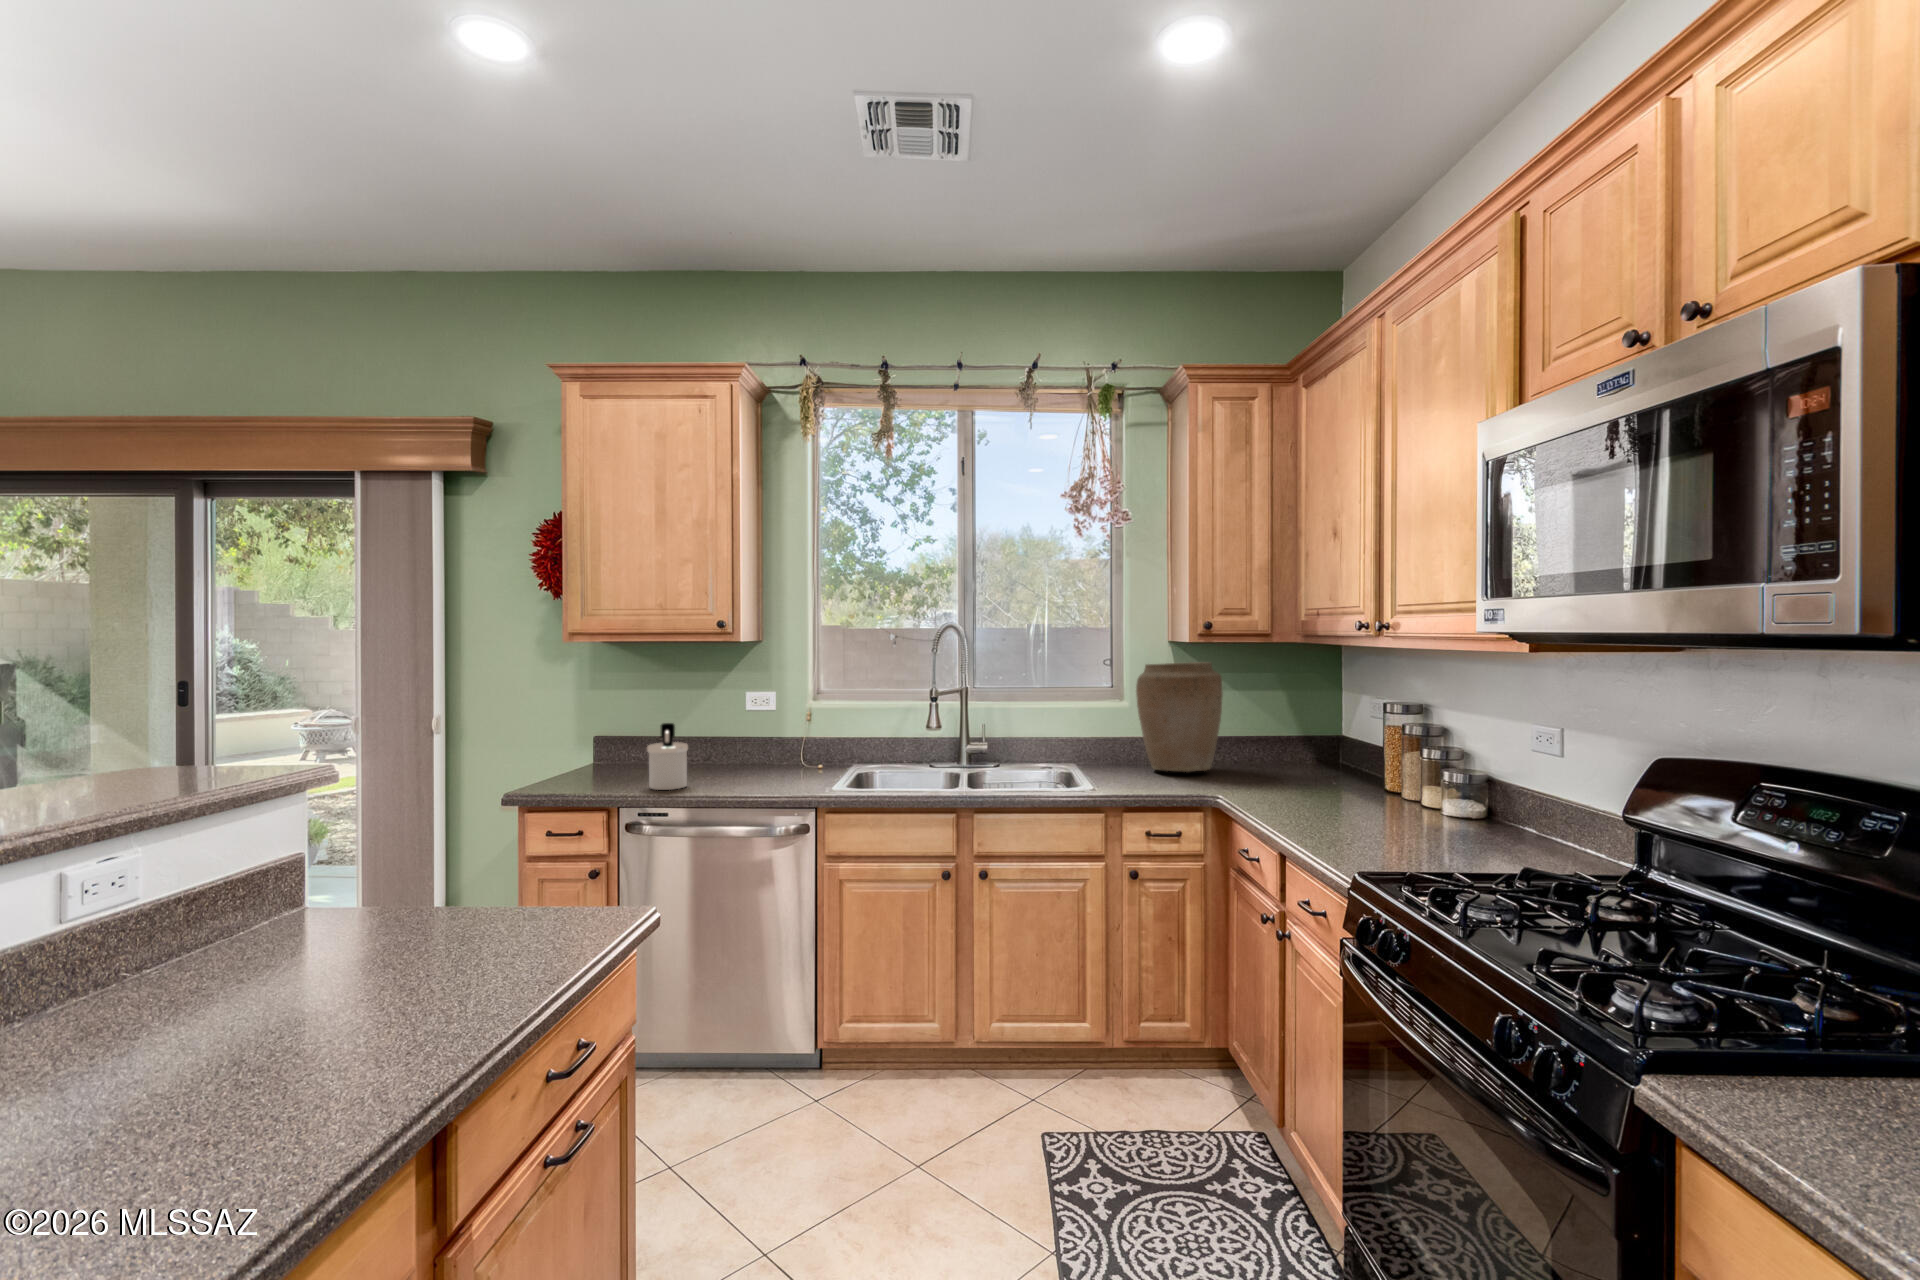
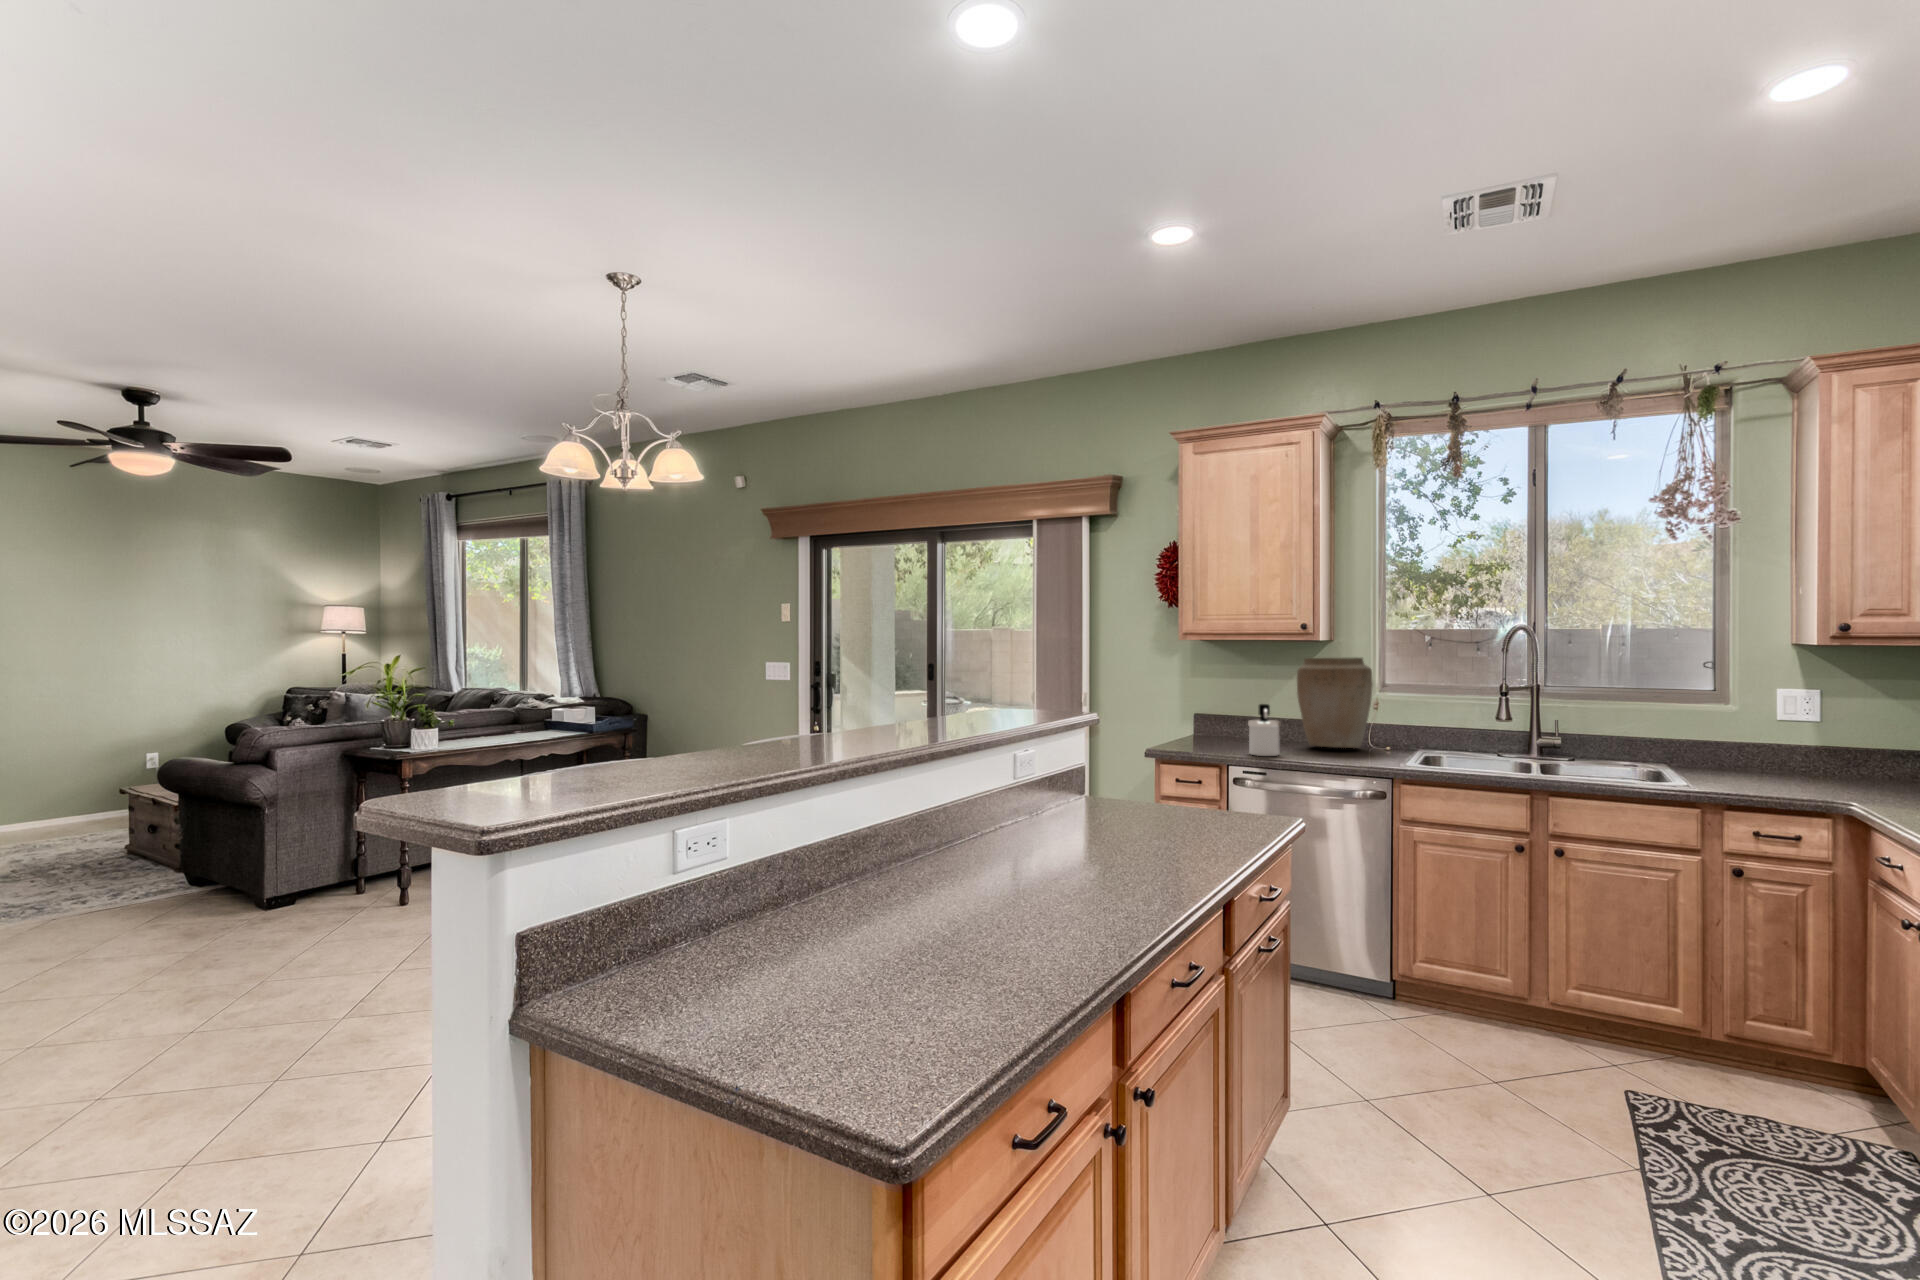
vase: present [1136,662,1223,772] -> present [1297,657,1373,748]

